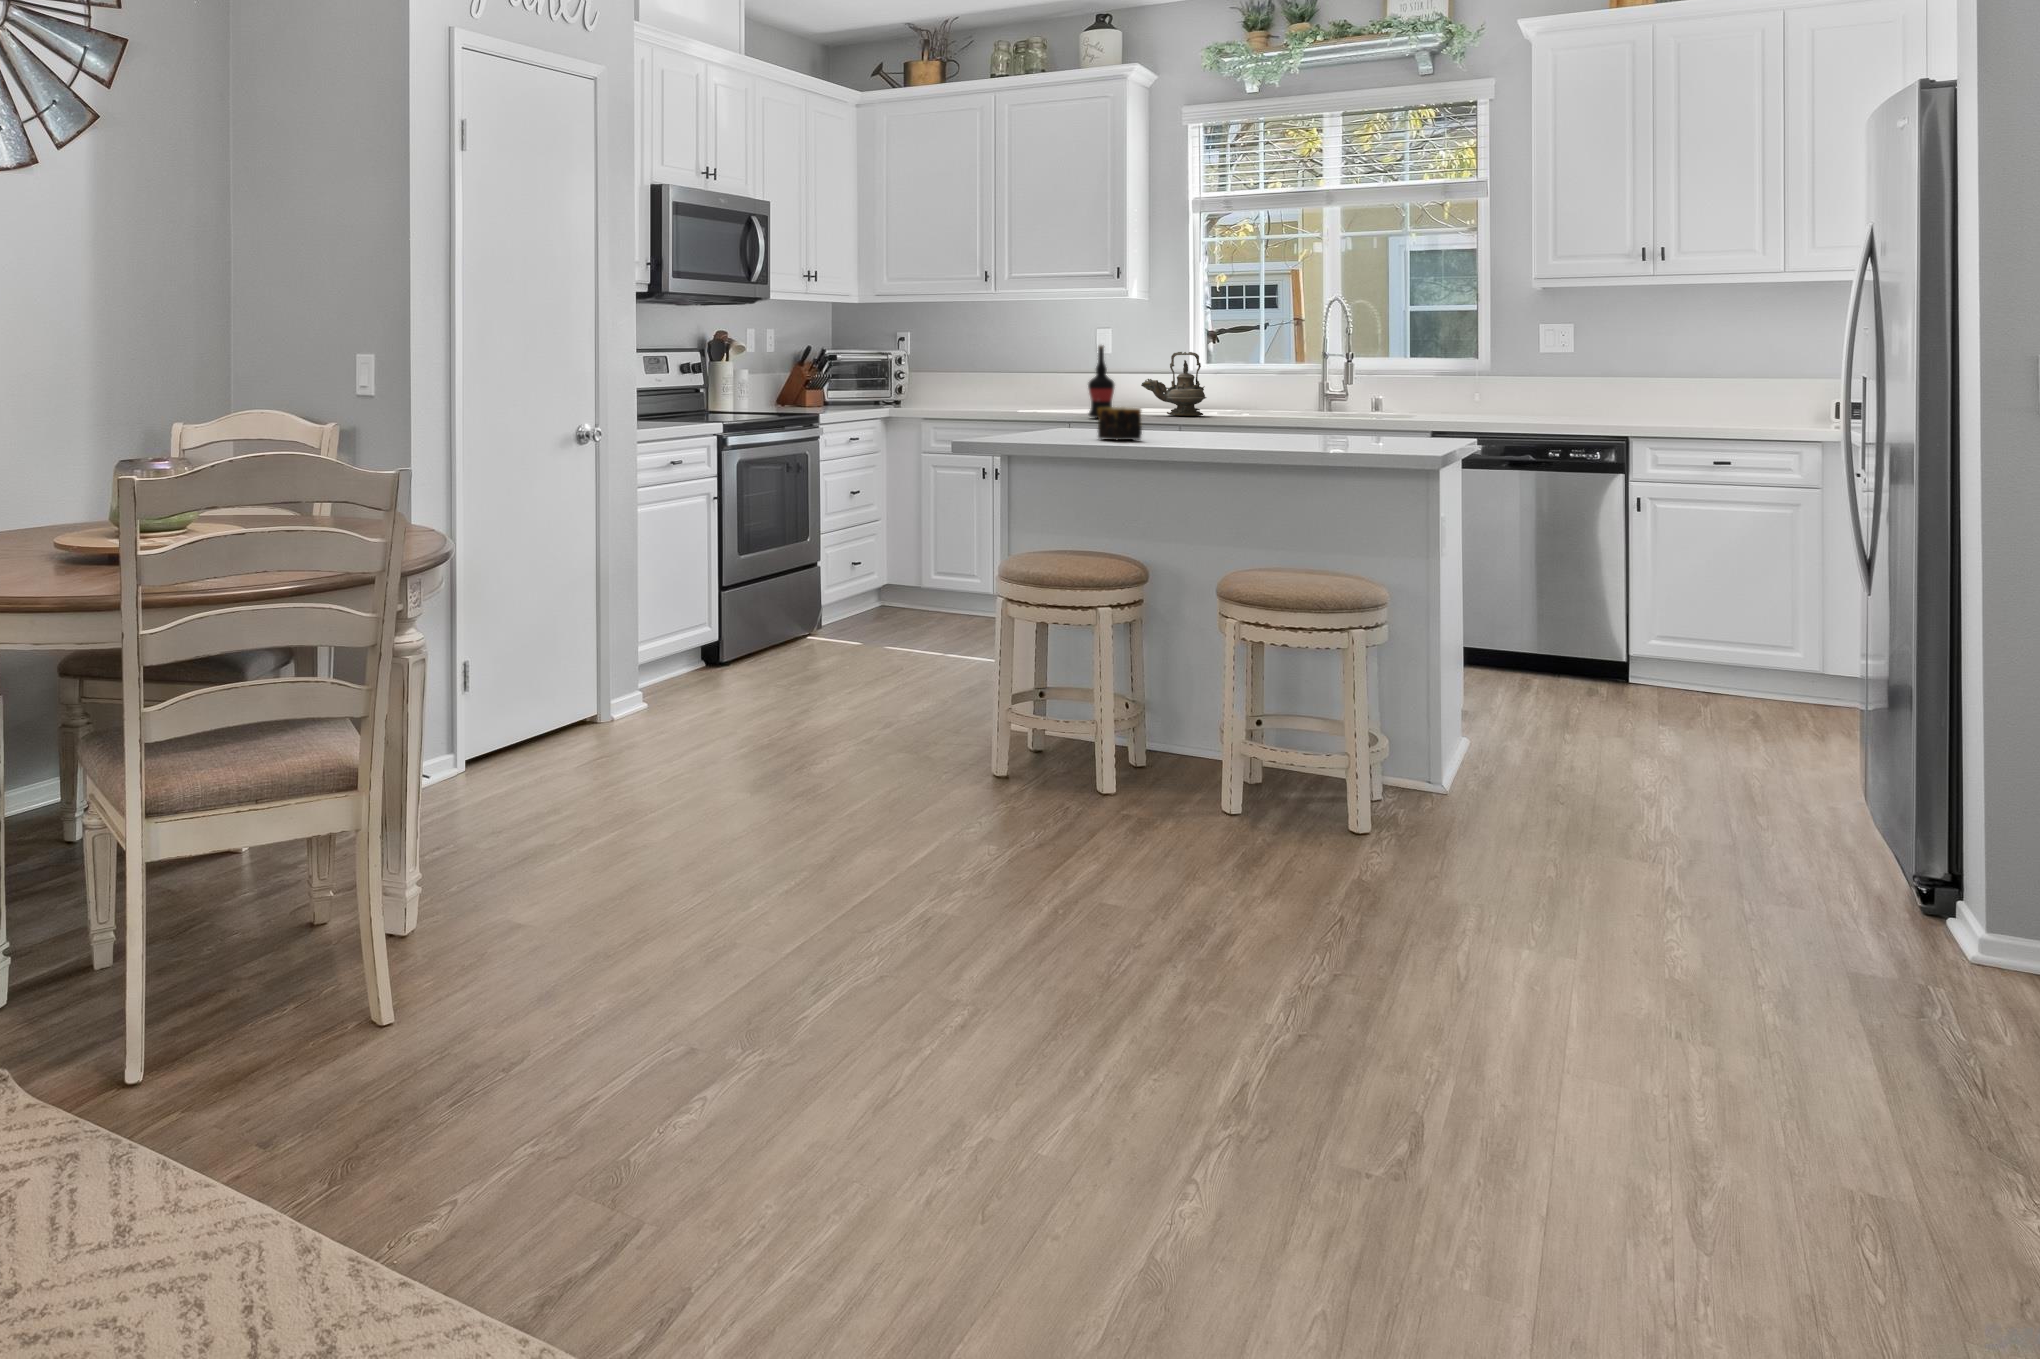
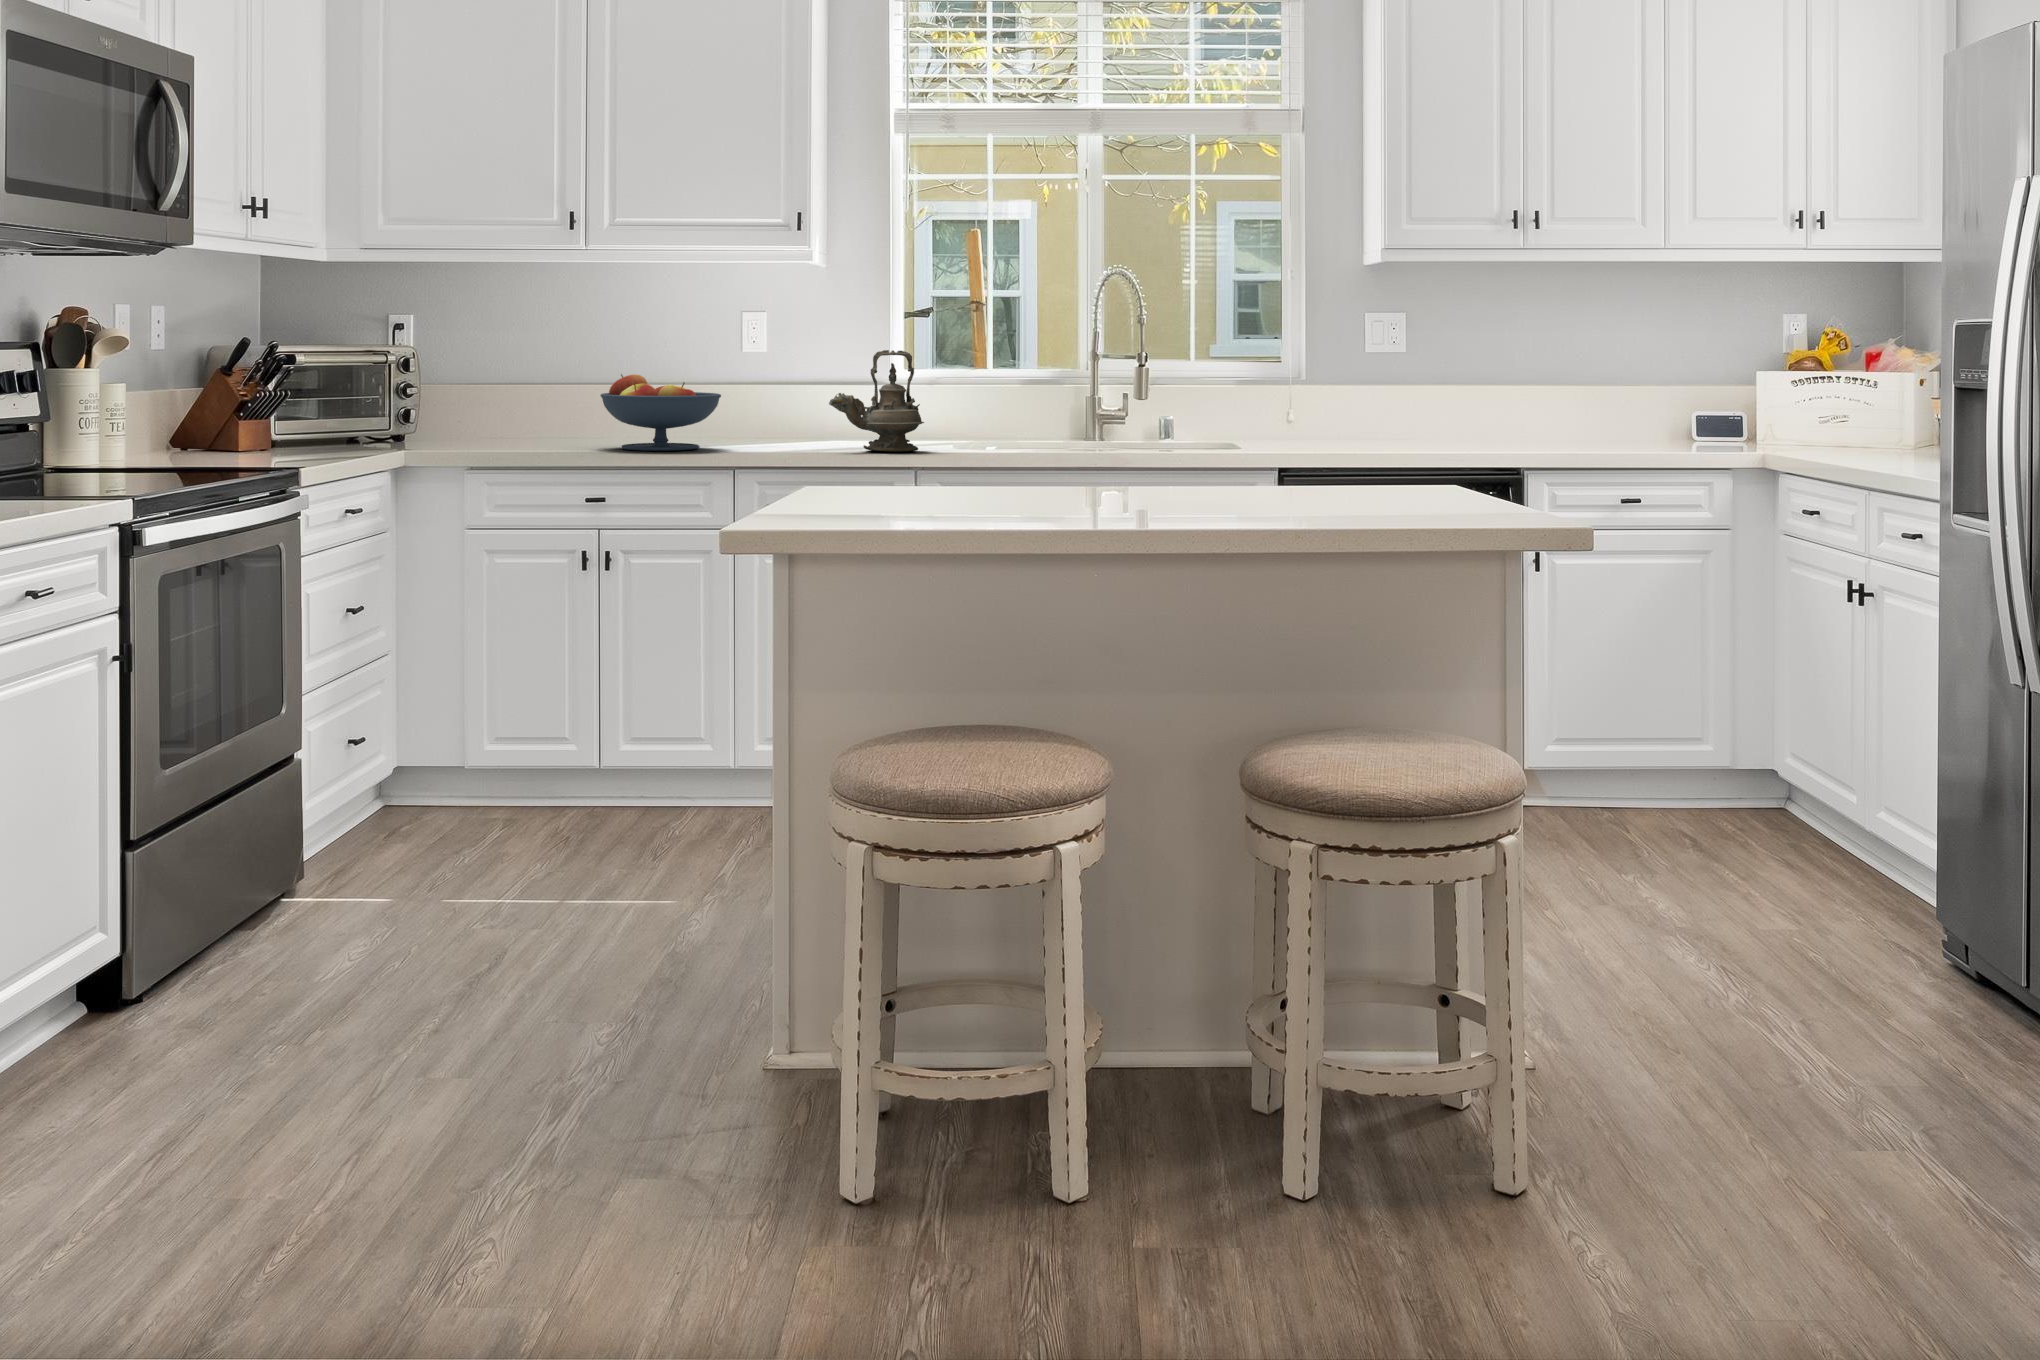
wine bottle: present [1088,345,1114,418] -> none [768,340,811,461]
fruit bowl: none [1005,367,1078,413] -> present [600,374,721,451]
candle: present [1098,407,1142,440] -> none [927,456,1005,518]

